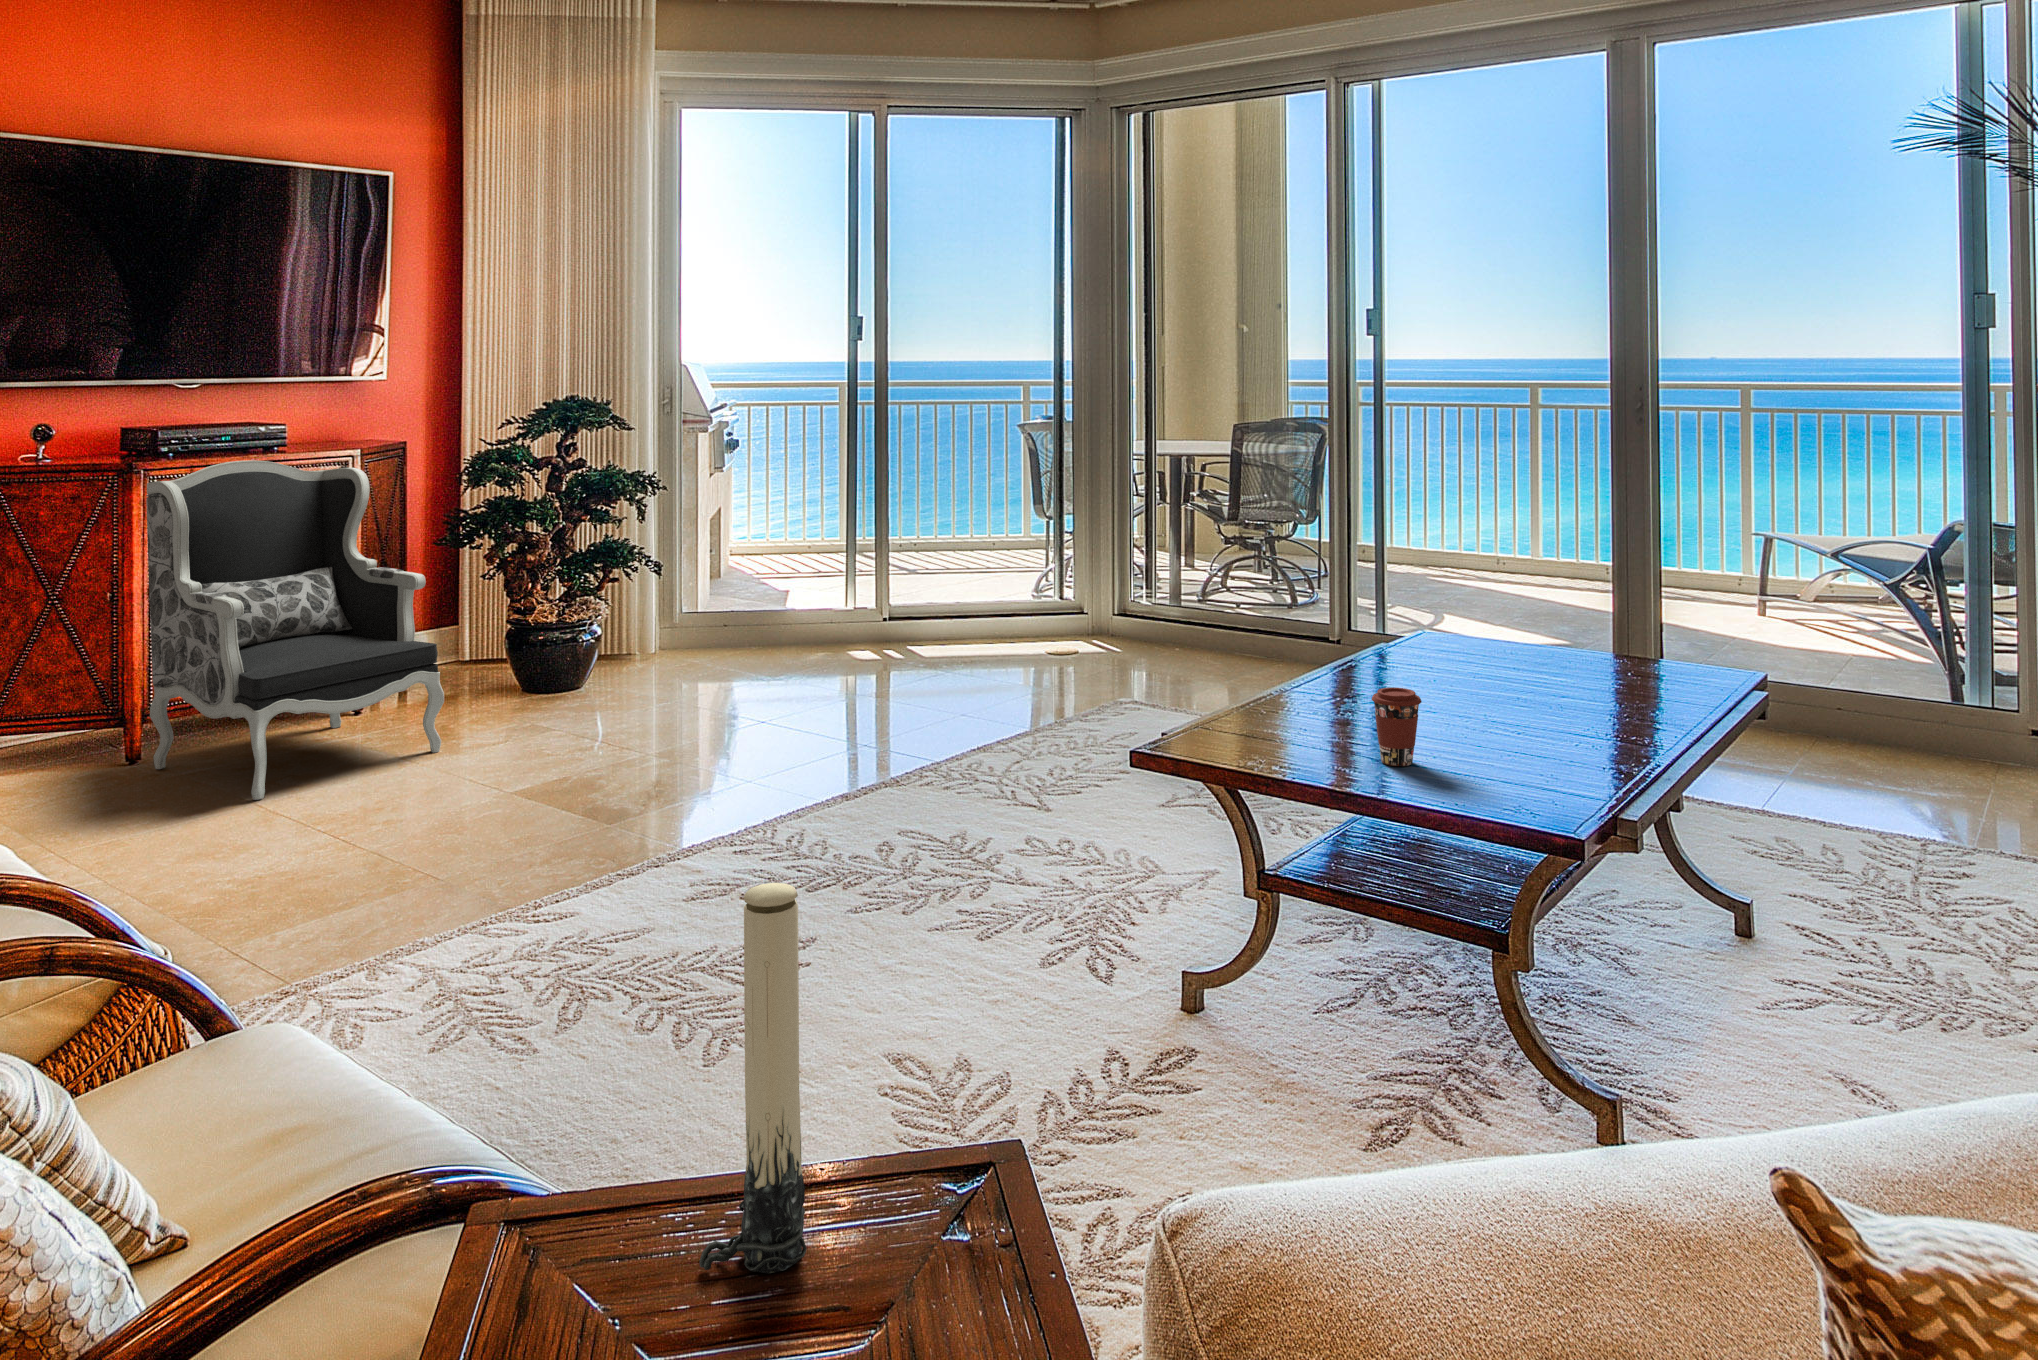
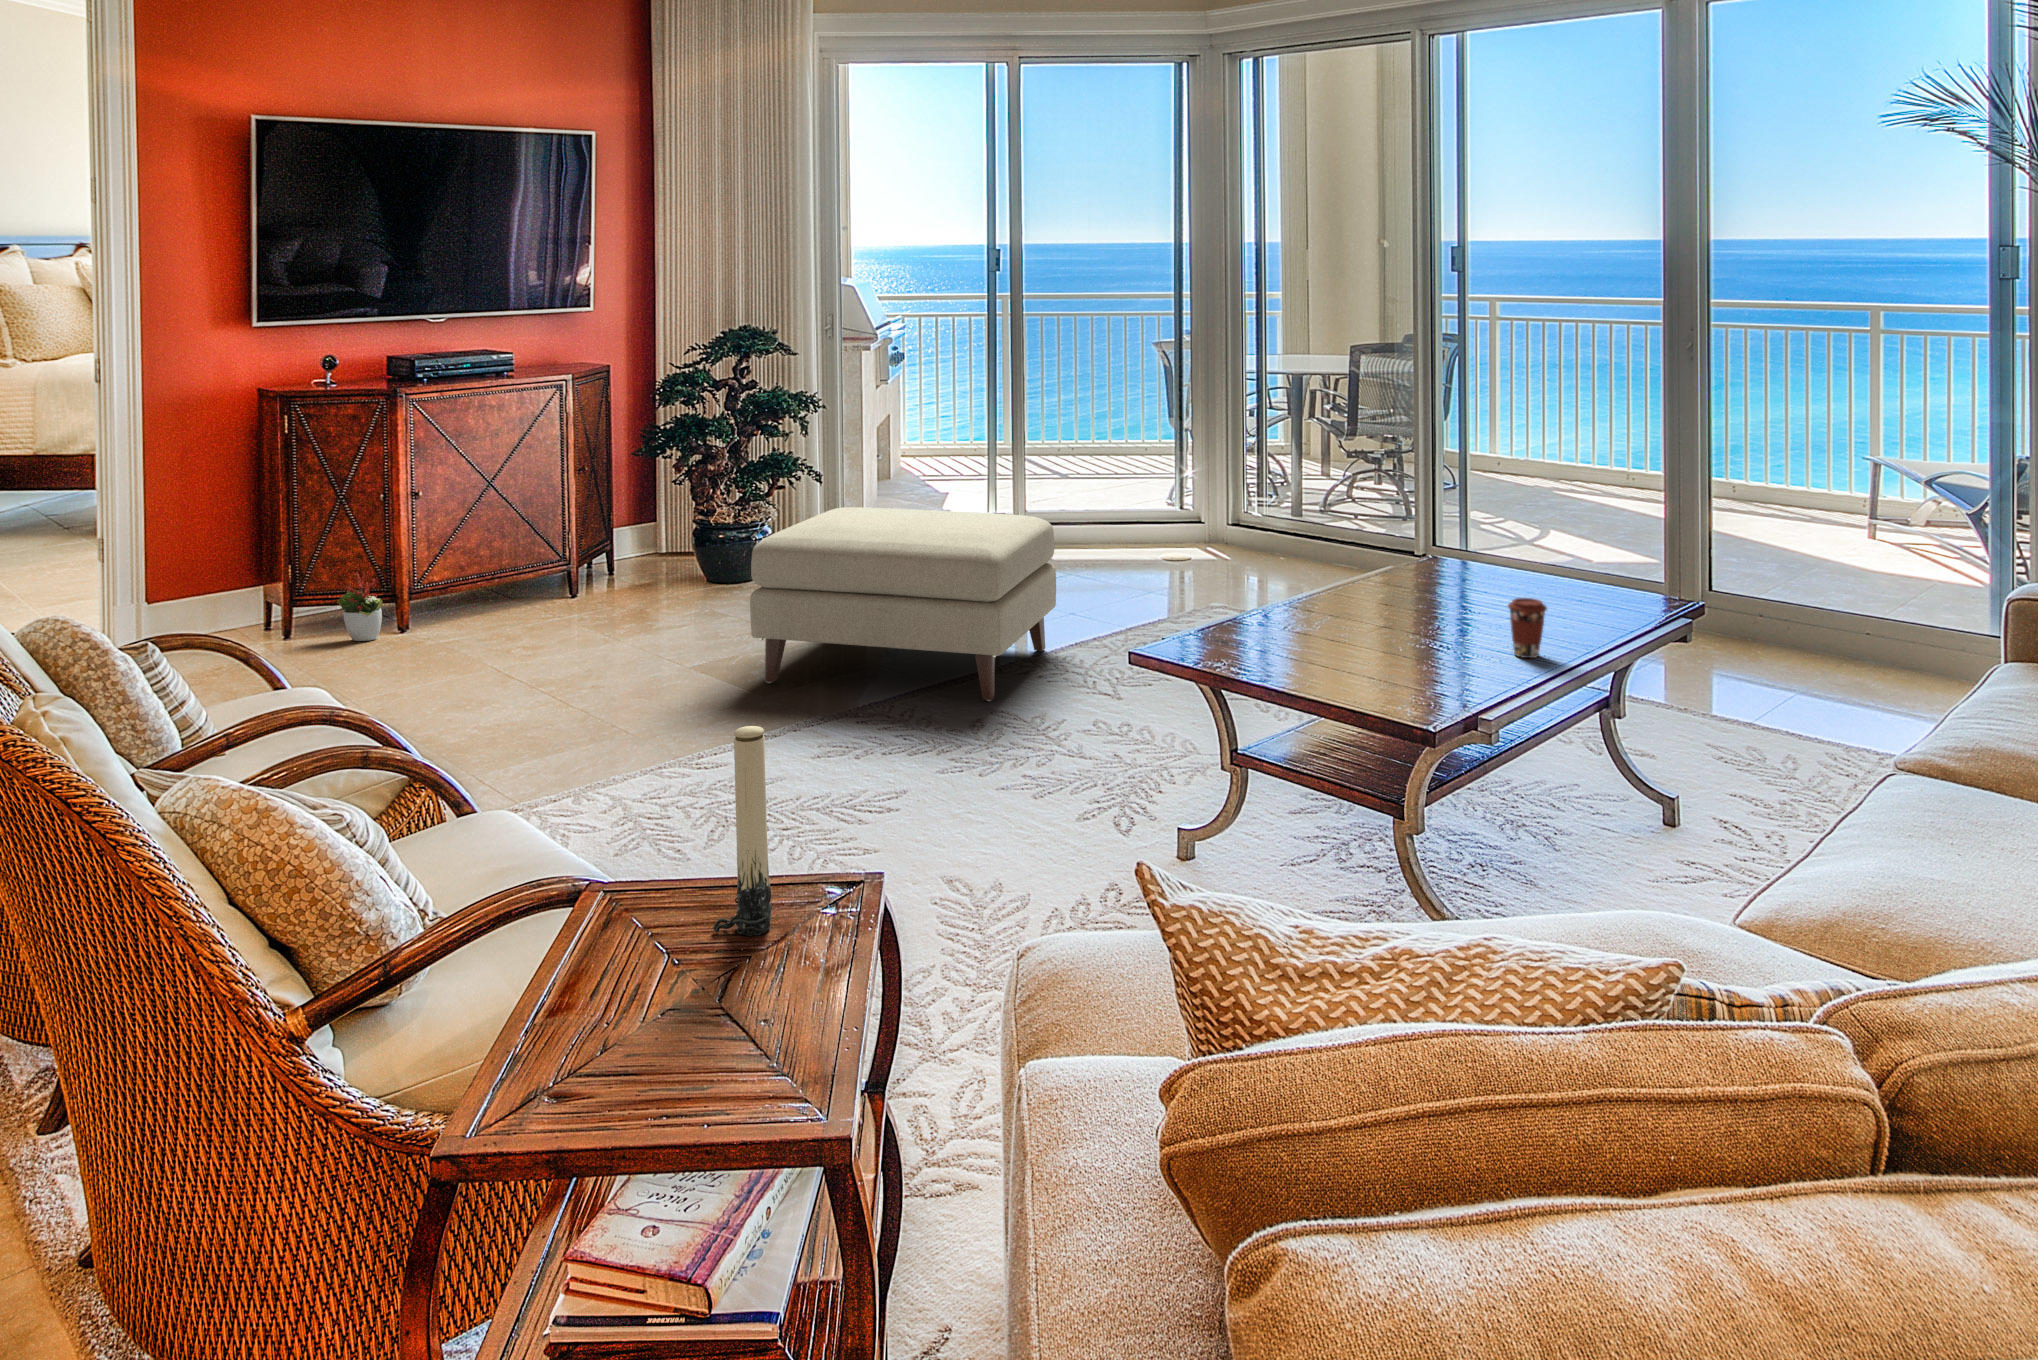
armchair: present [146,460,444,800] -> none [407,387,641,663]
ottoman: none [592,595,955,821] -> present [750,507,1056,701]
coffee cup: present [1372,687,1422,766] -> present [1508,598,1547,658]
decorative plant: none [42,689,104,780] -> present [337,571,383,641]

